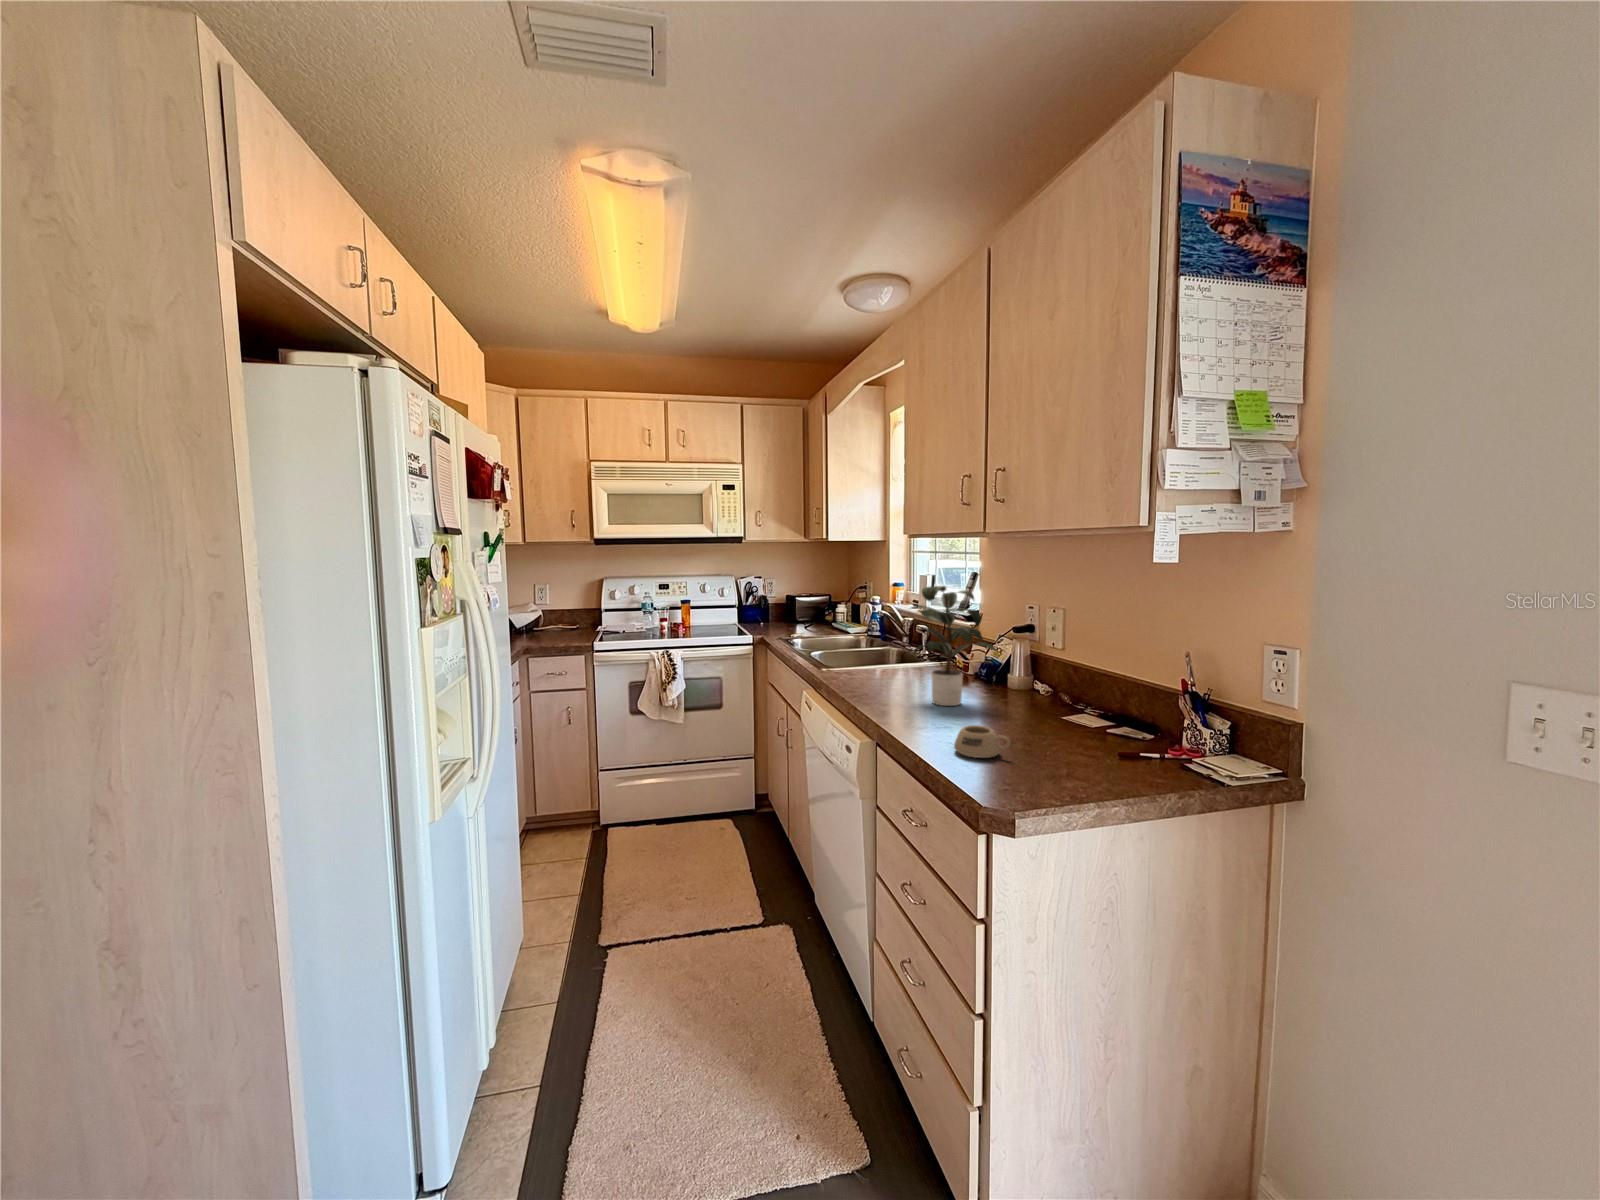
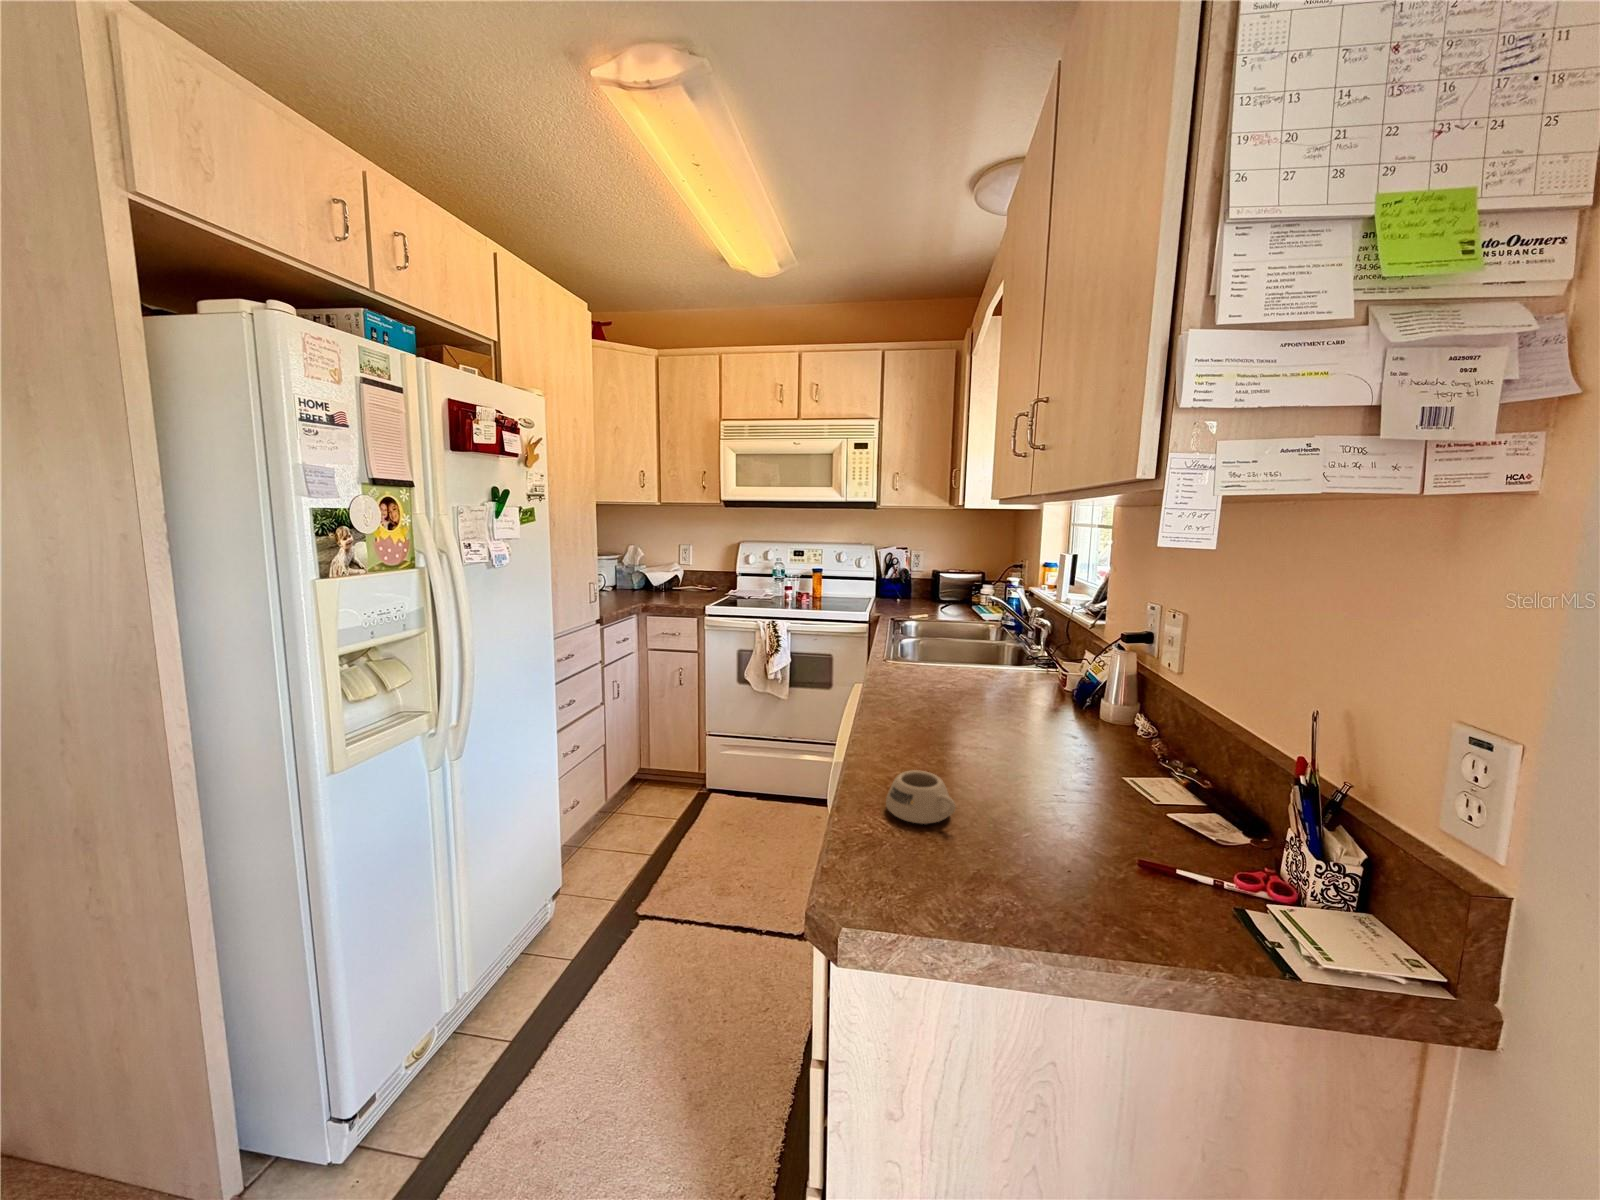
potted plant: present [913,586,996,706] -> none [920,568,1076,734]

